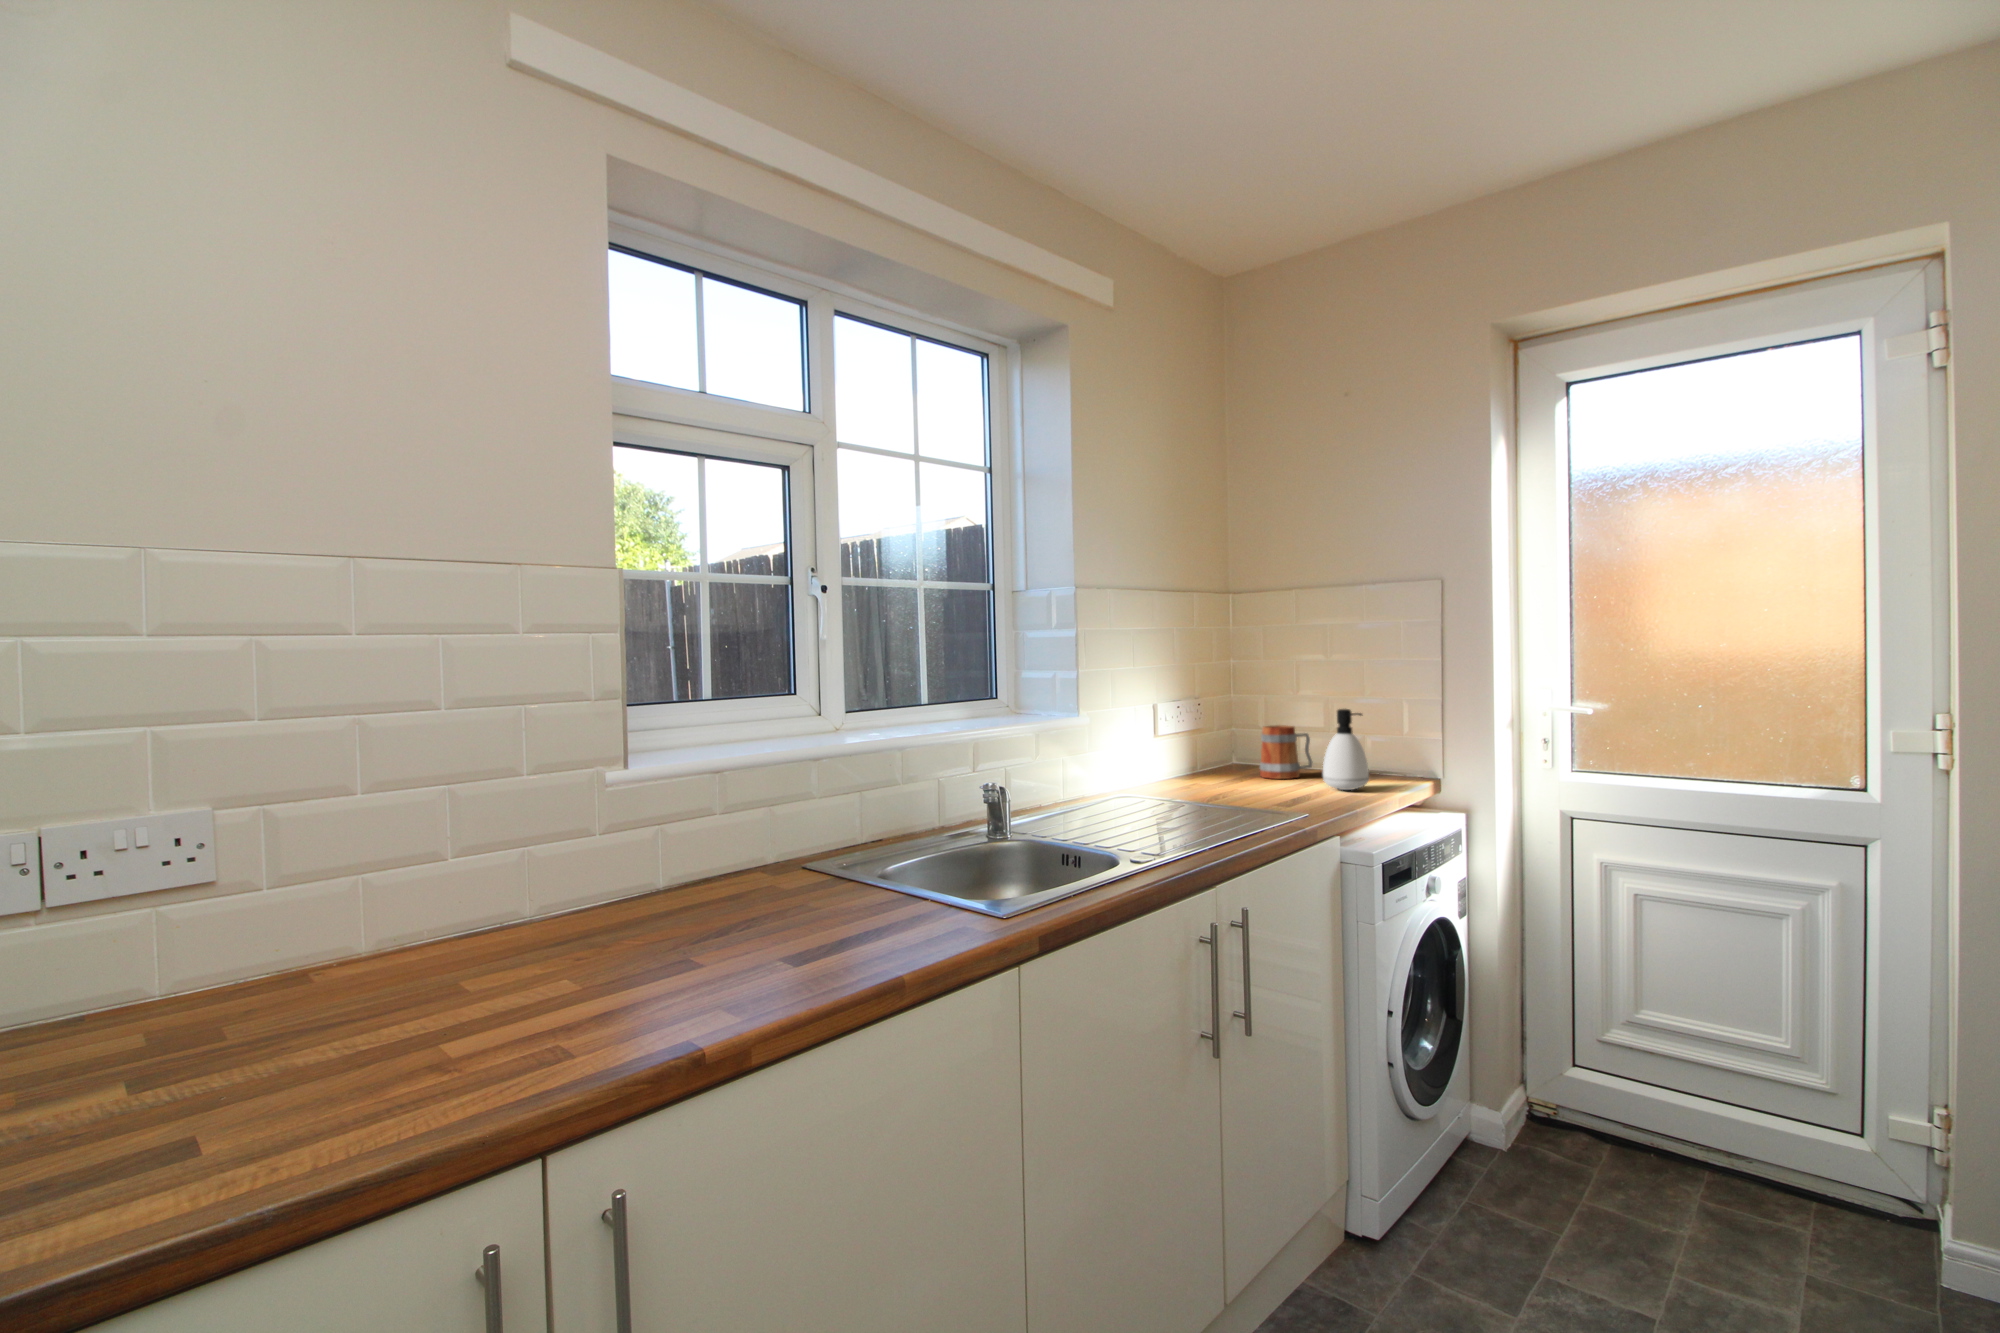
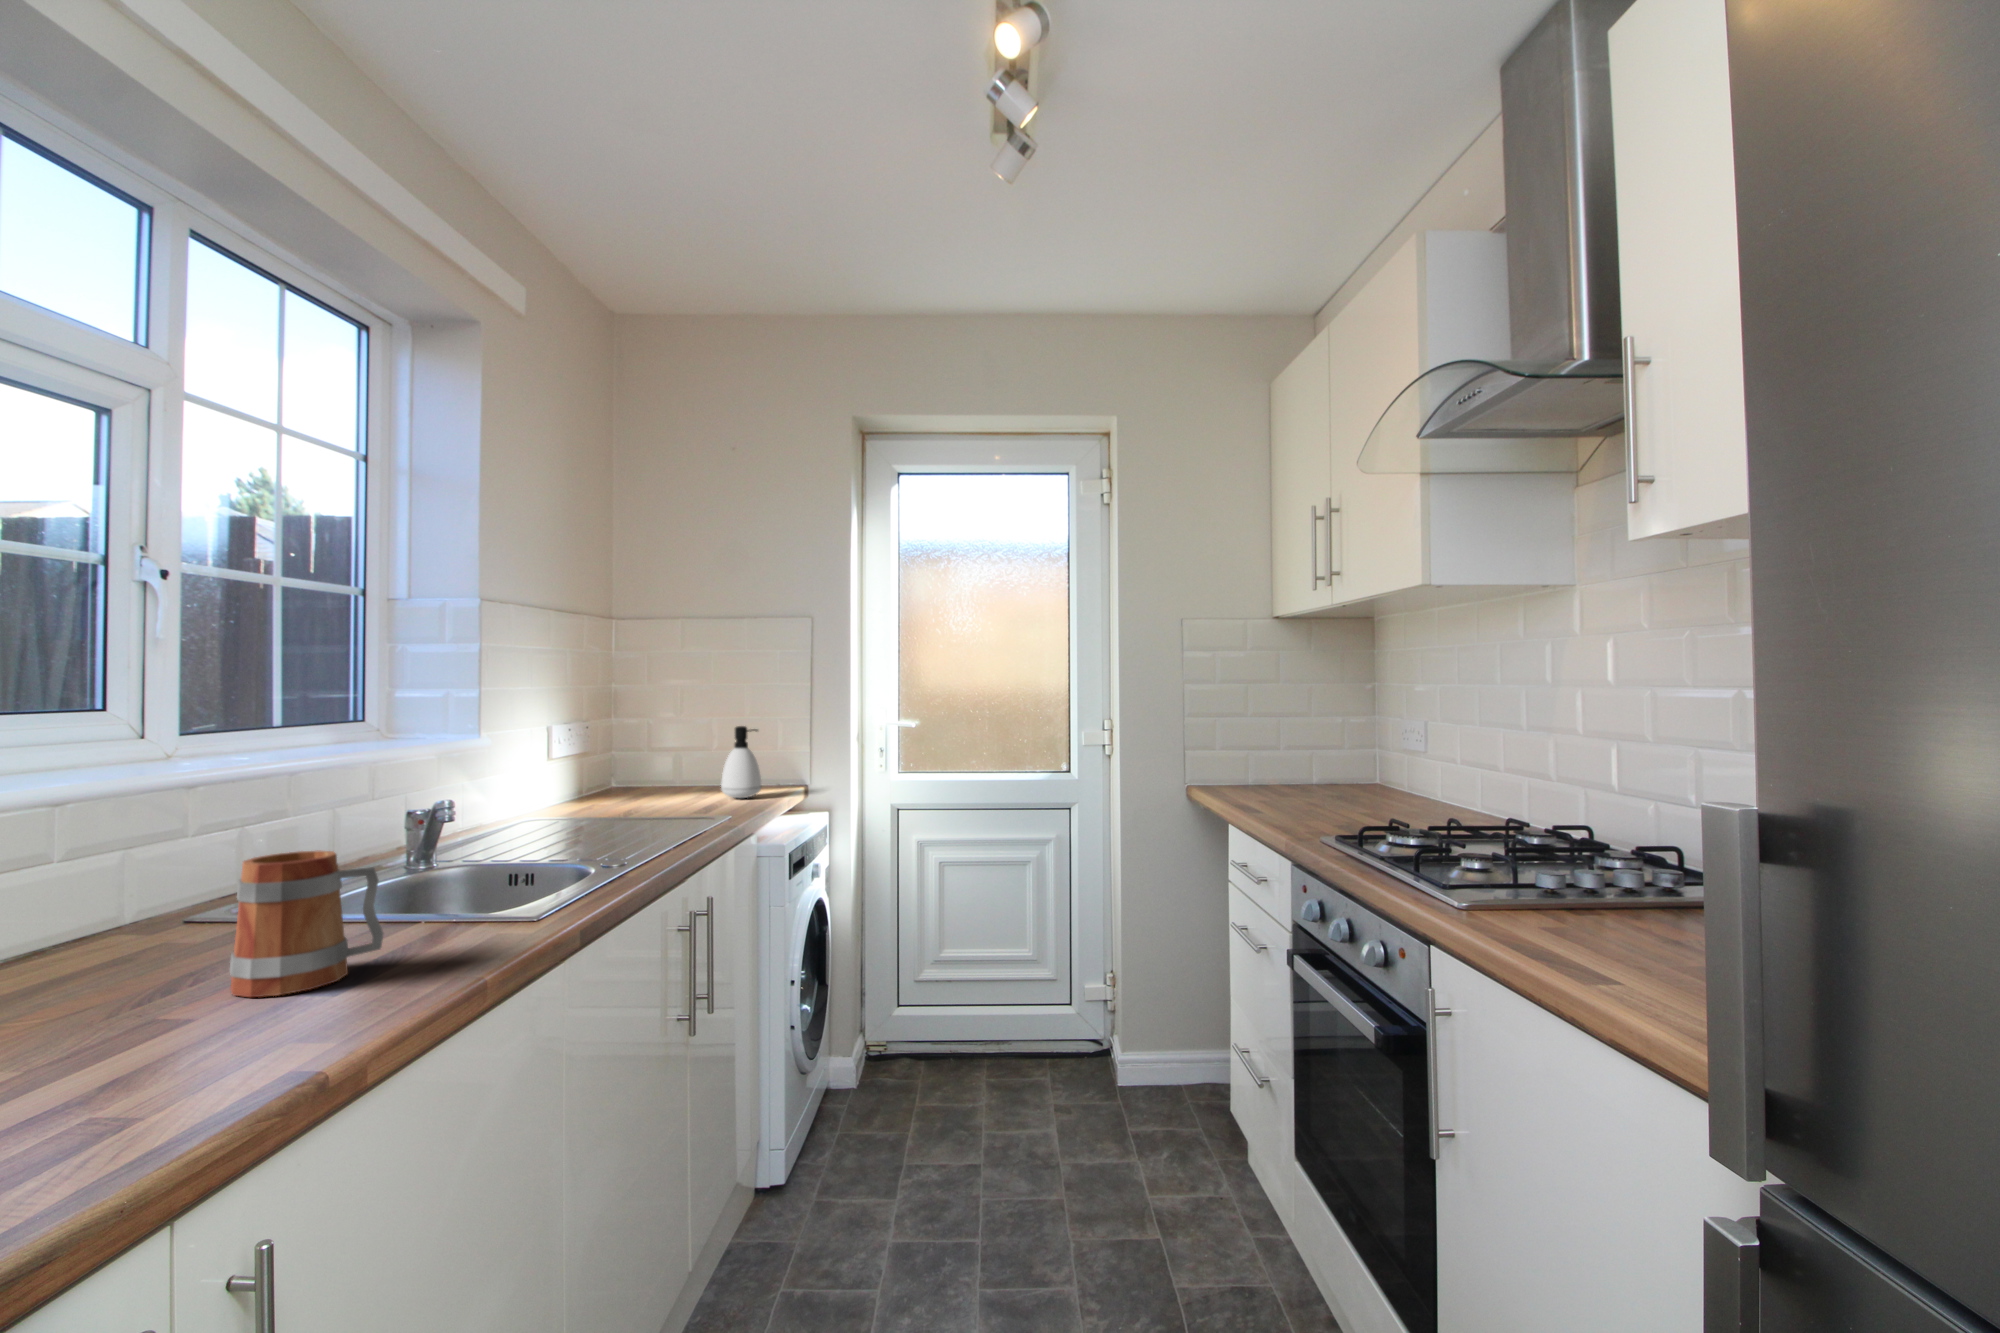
mug: present [1260,725,1312,779] -> present [230,851,384,997]

